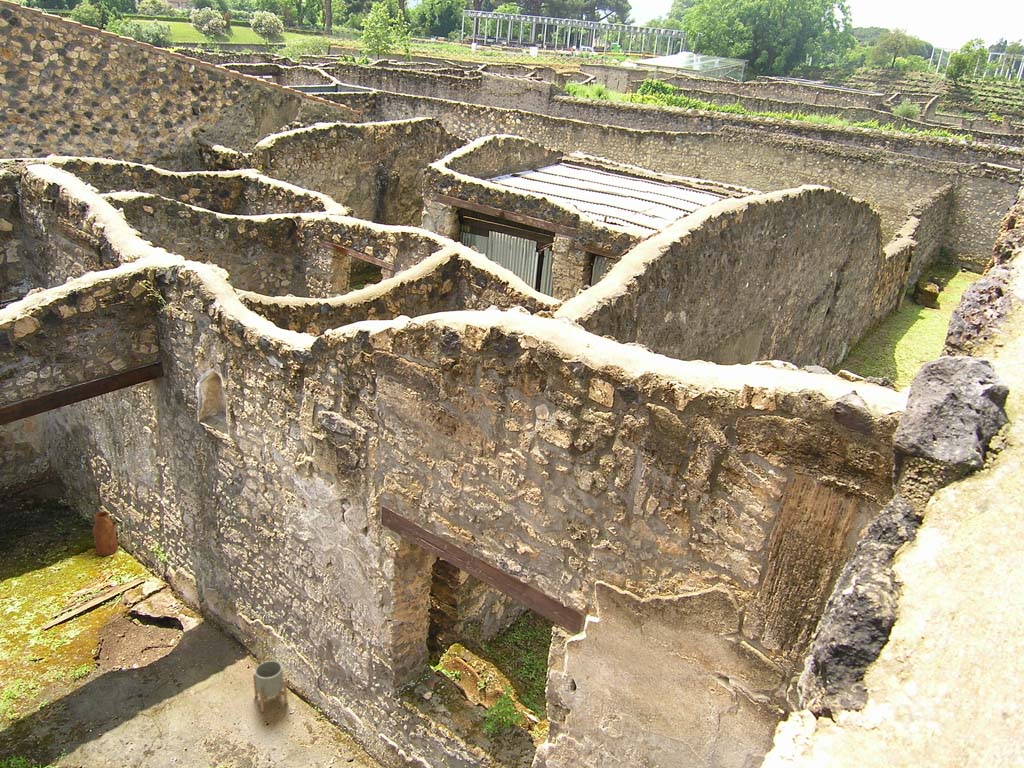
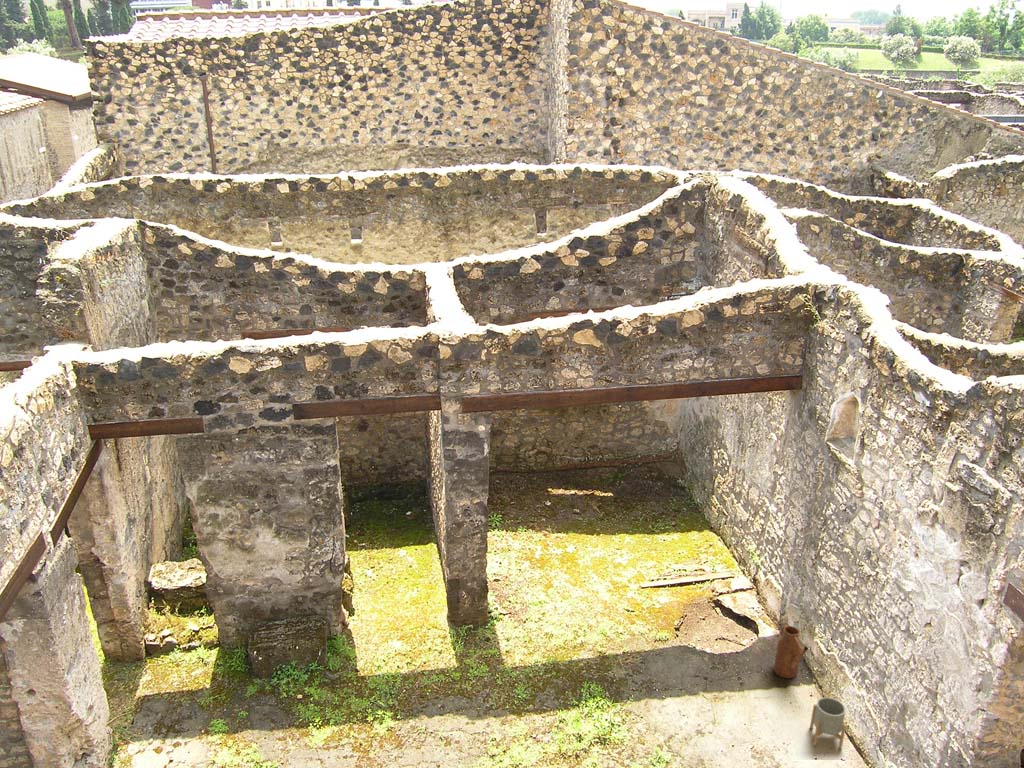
watering can: present [93,511,118,556] -> present [774,626,808,678]

